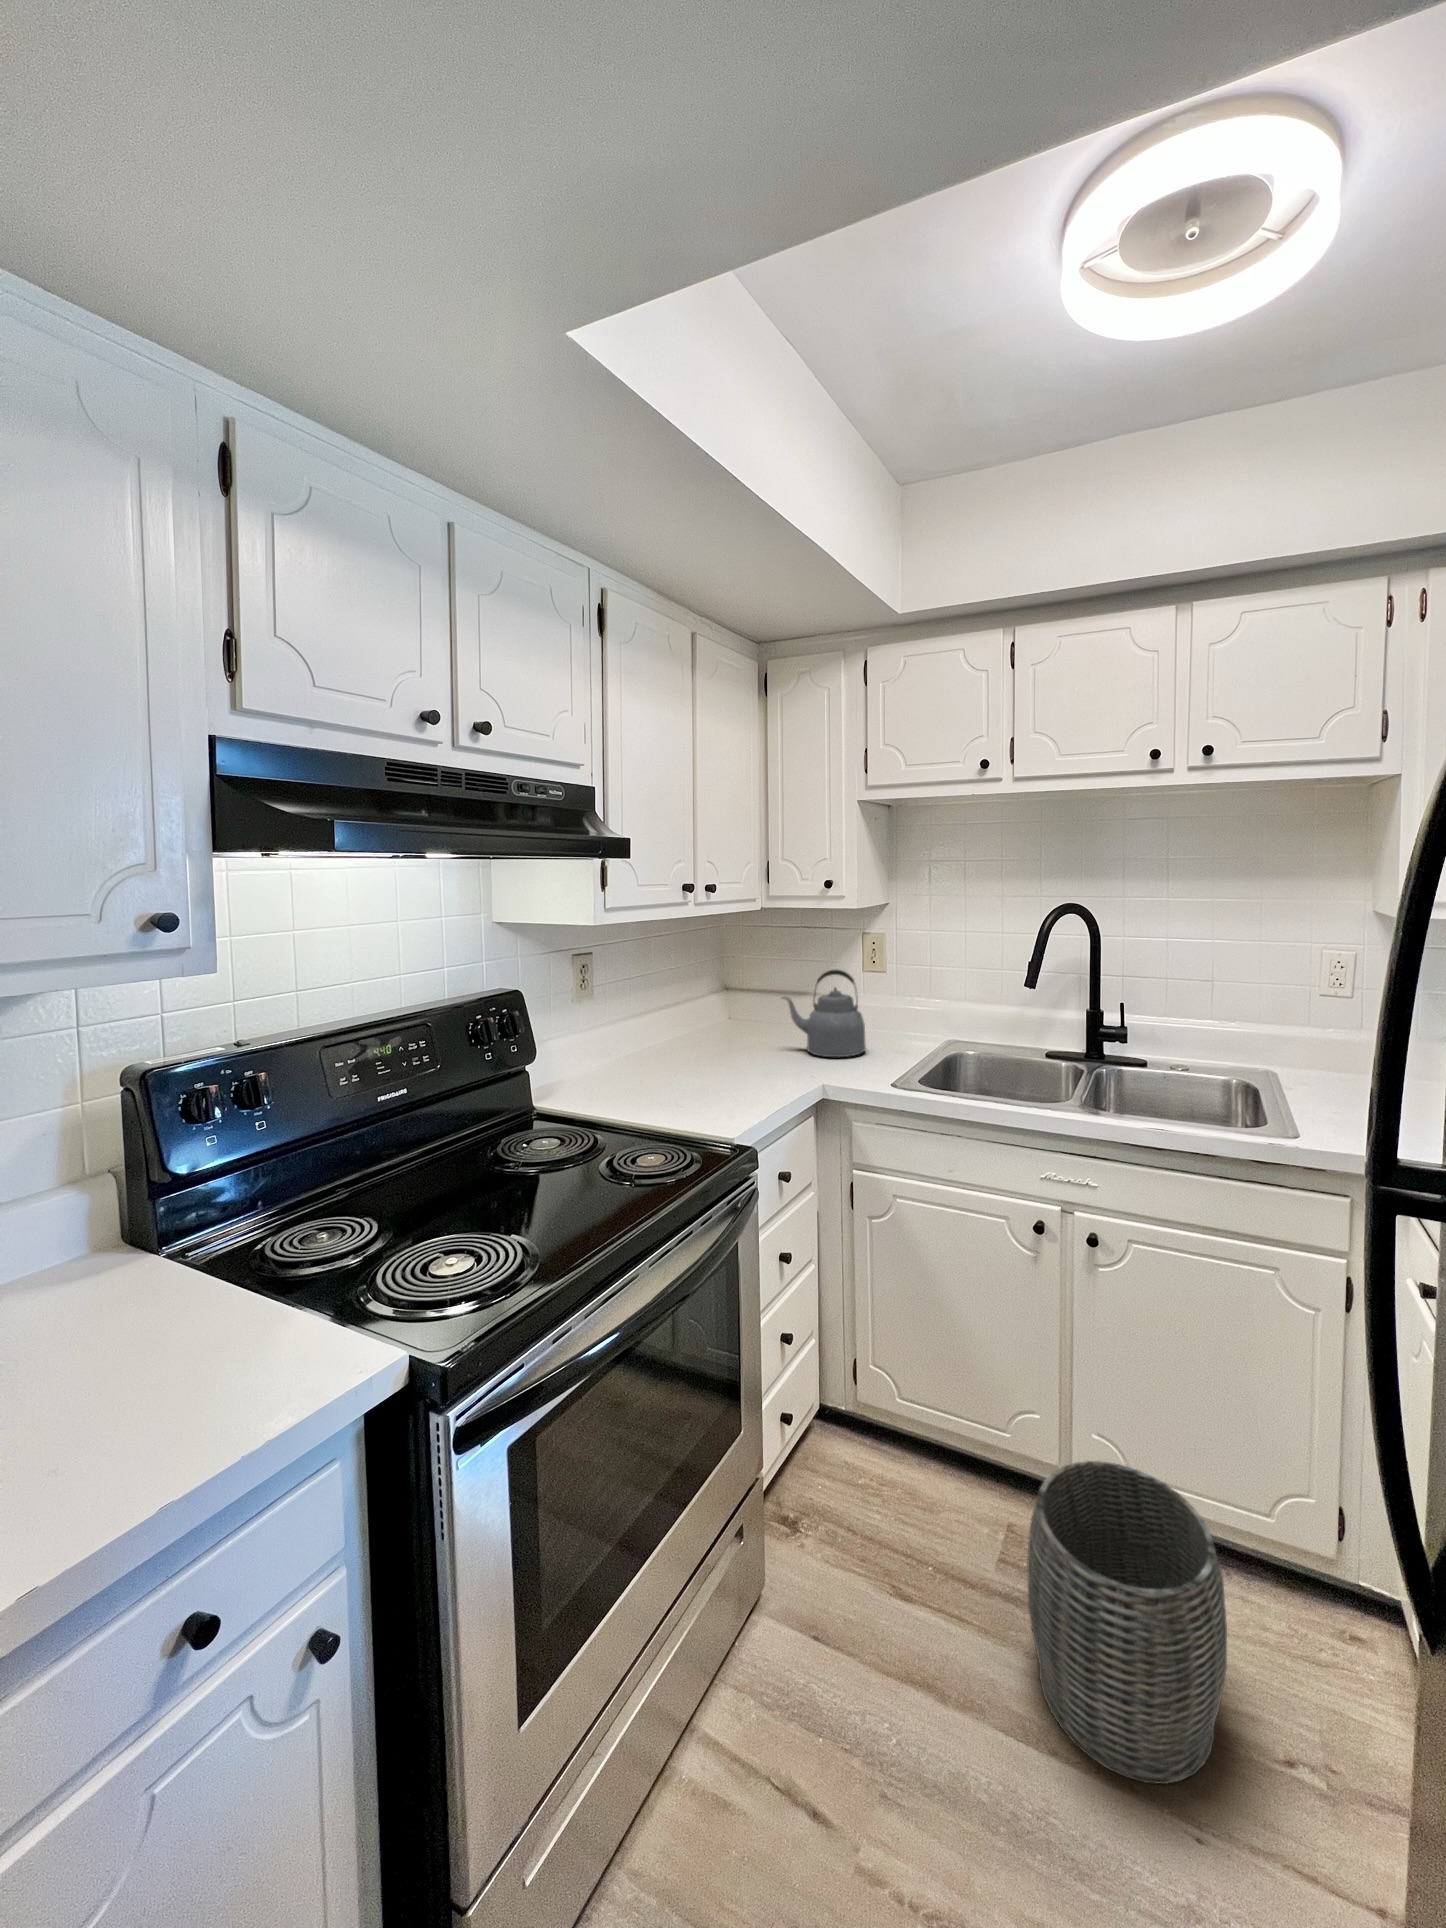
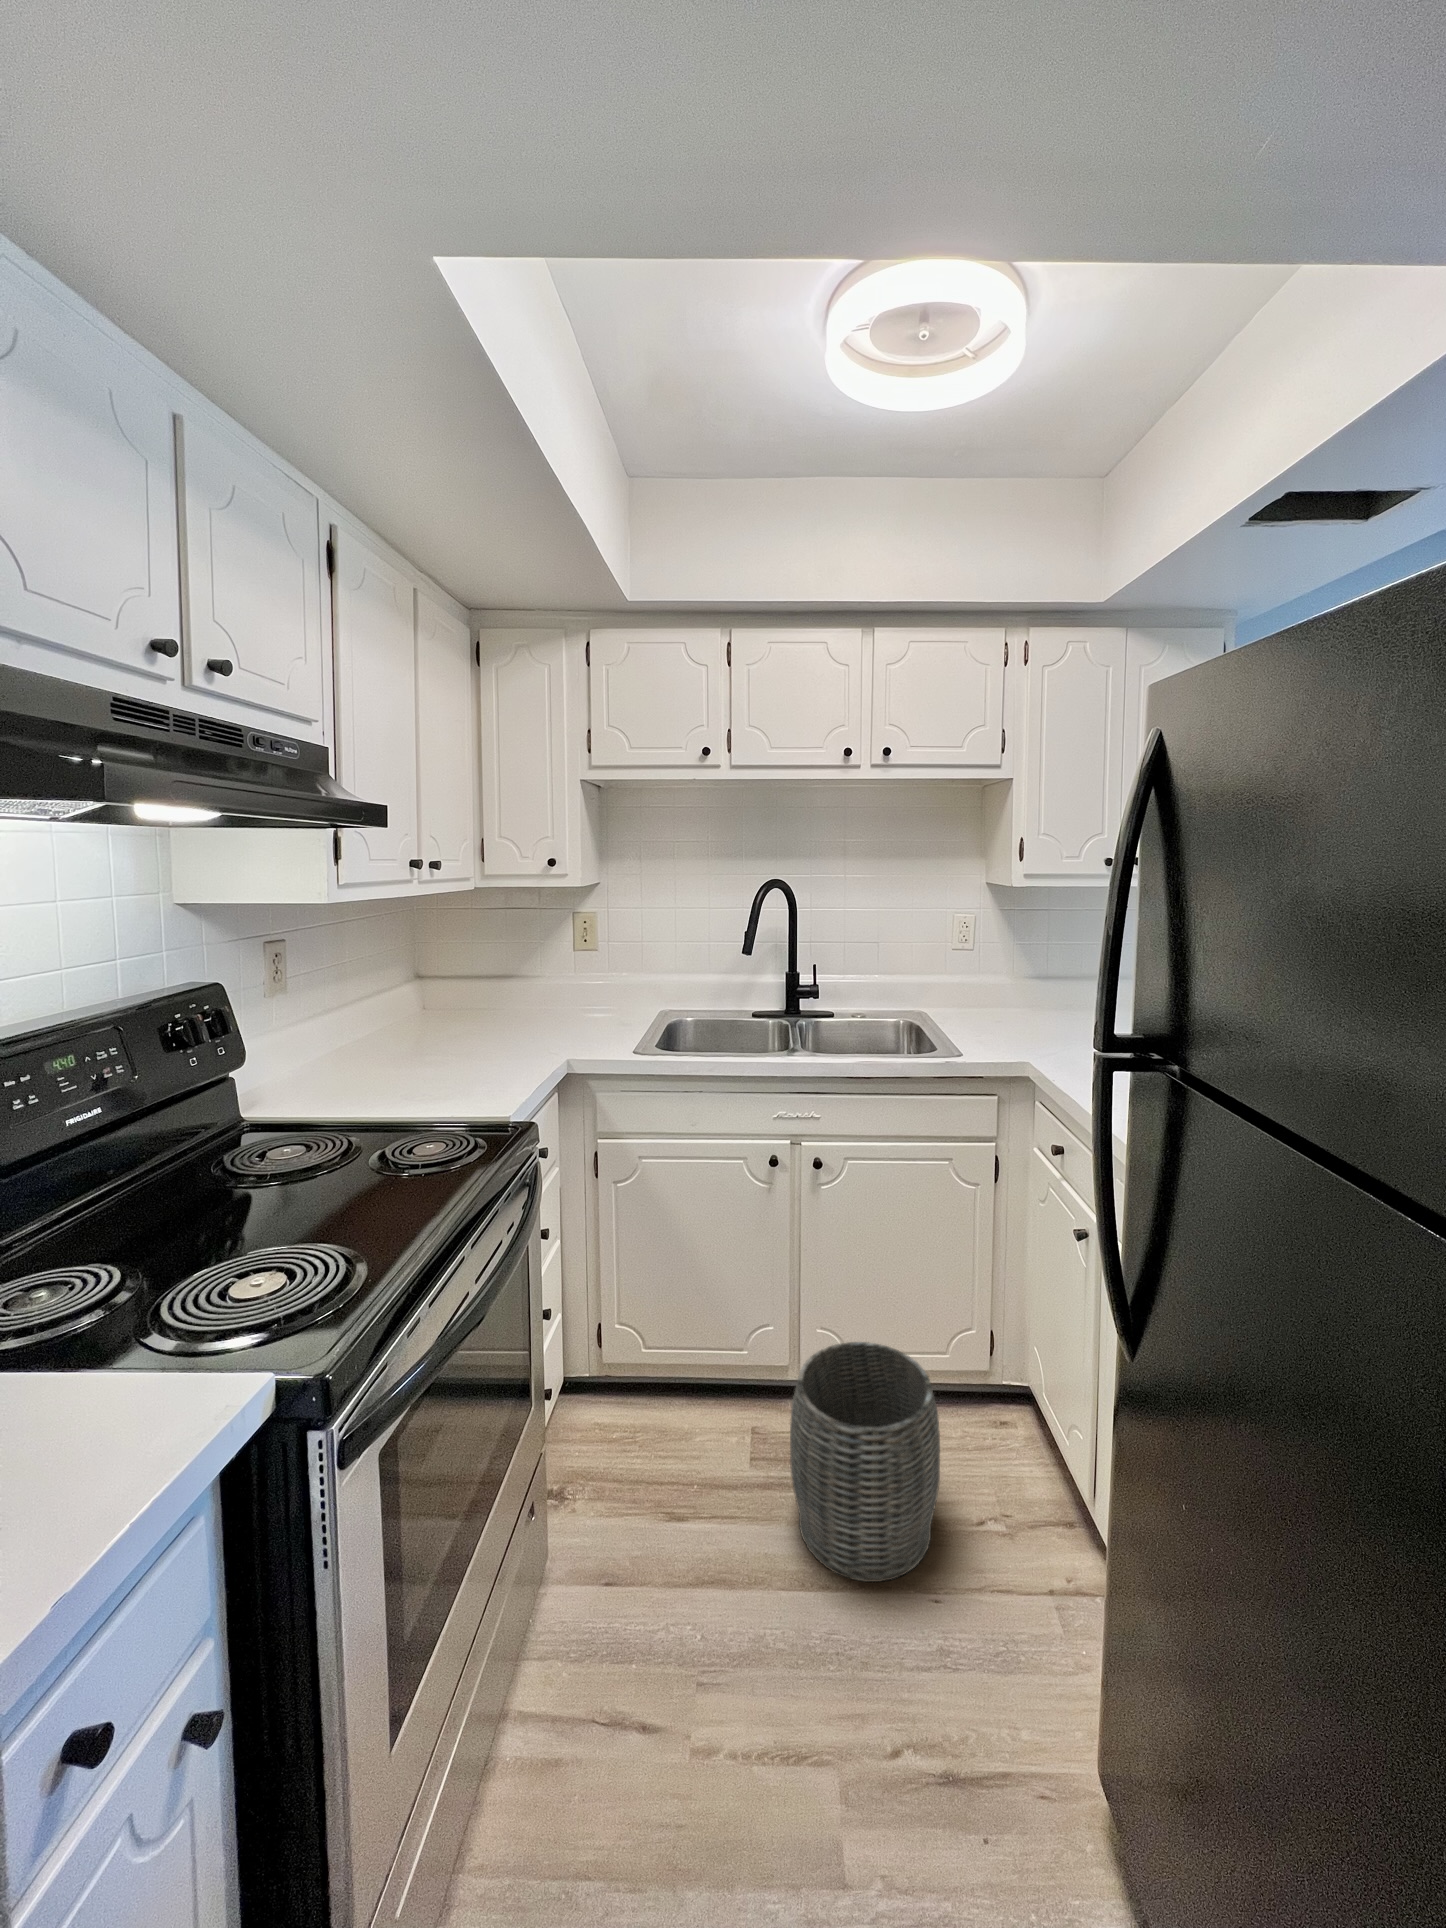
kettle: present [782,970,866,1057] -> none [502,948,593,1035]

